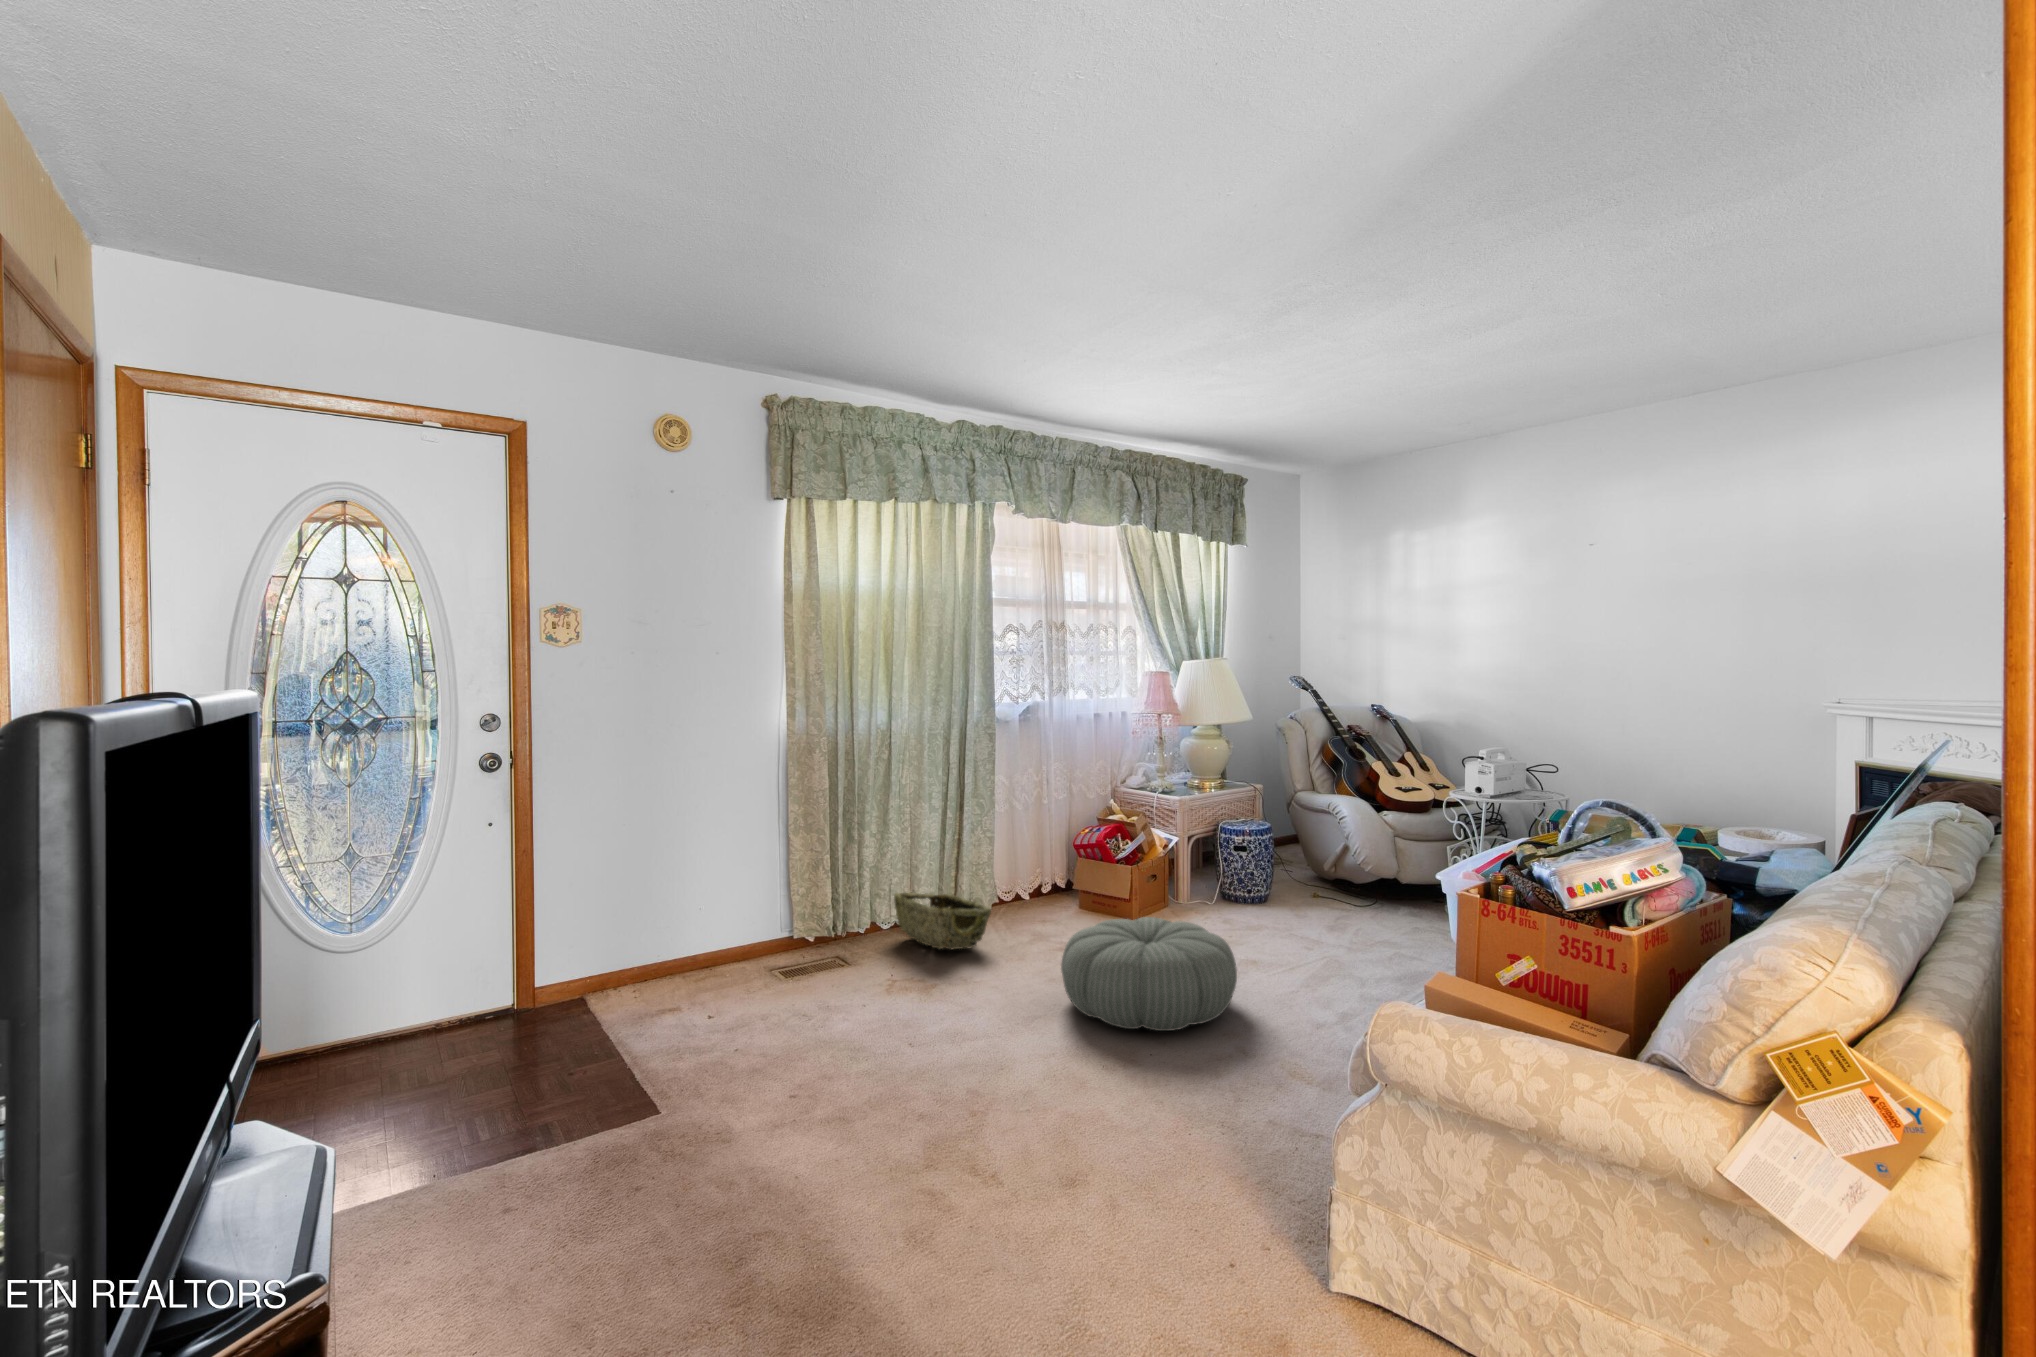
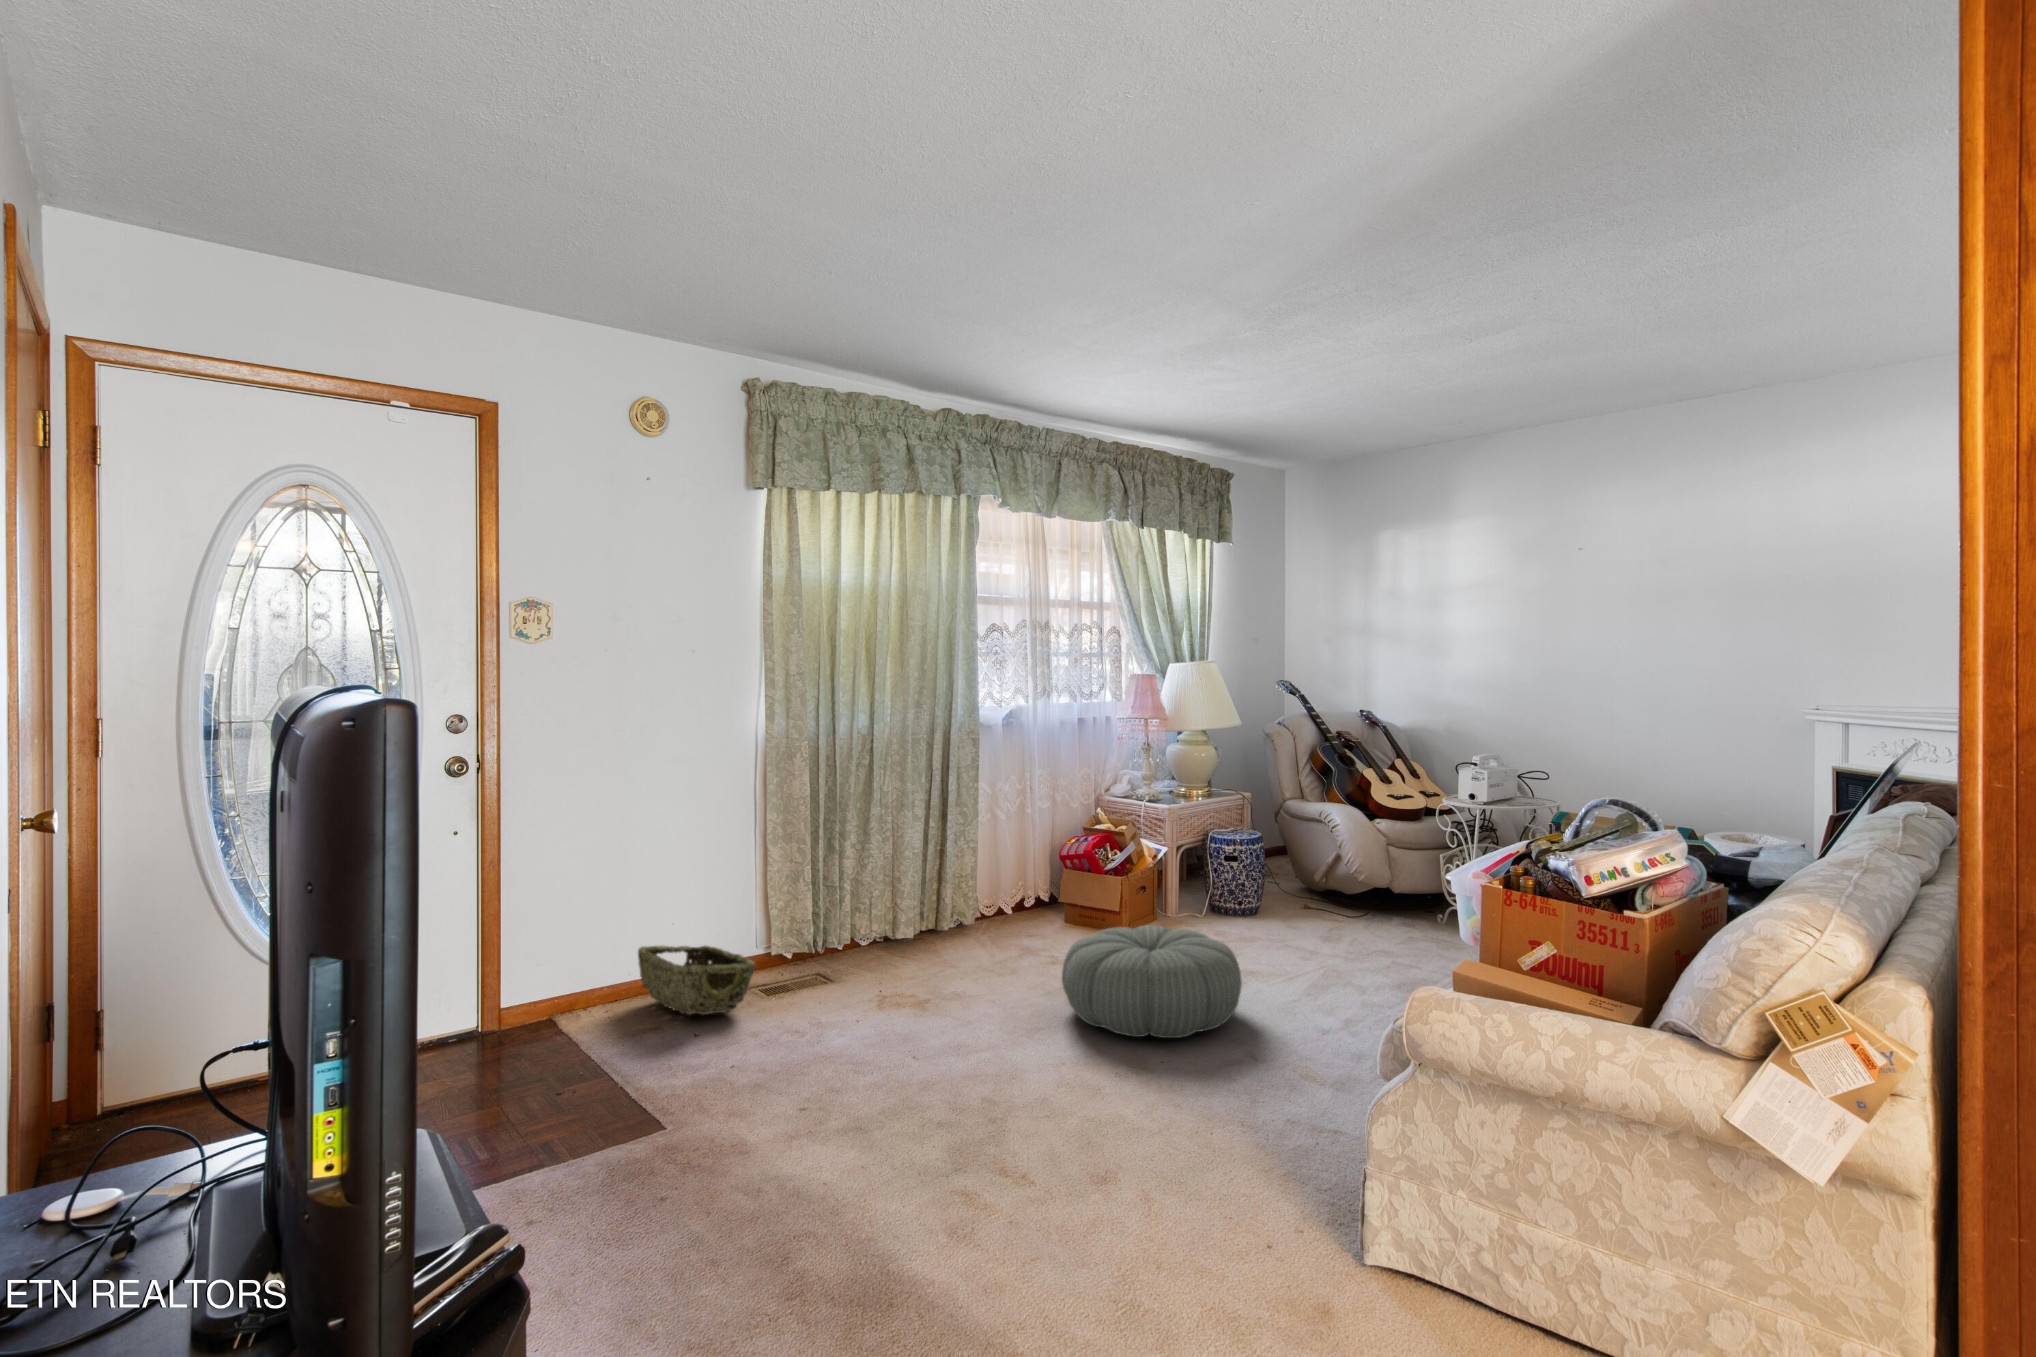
woven basket: present [894,893,991,950] -> present [638,945,755,1015]

